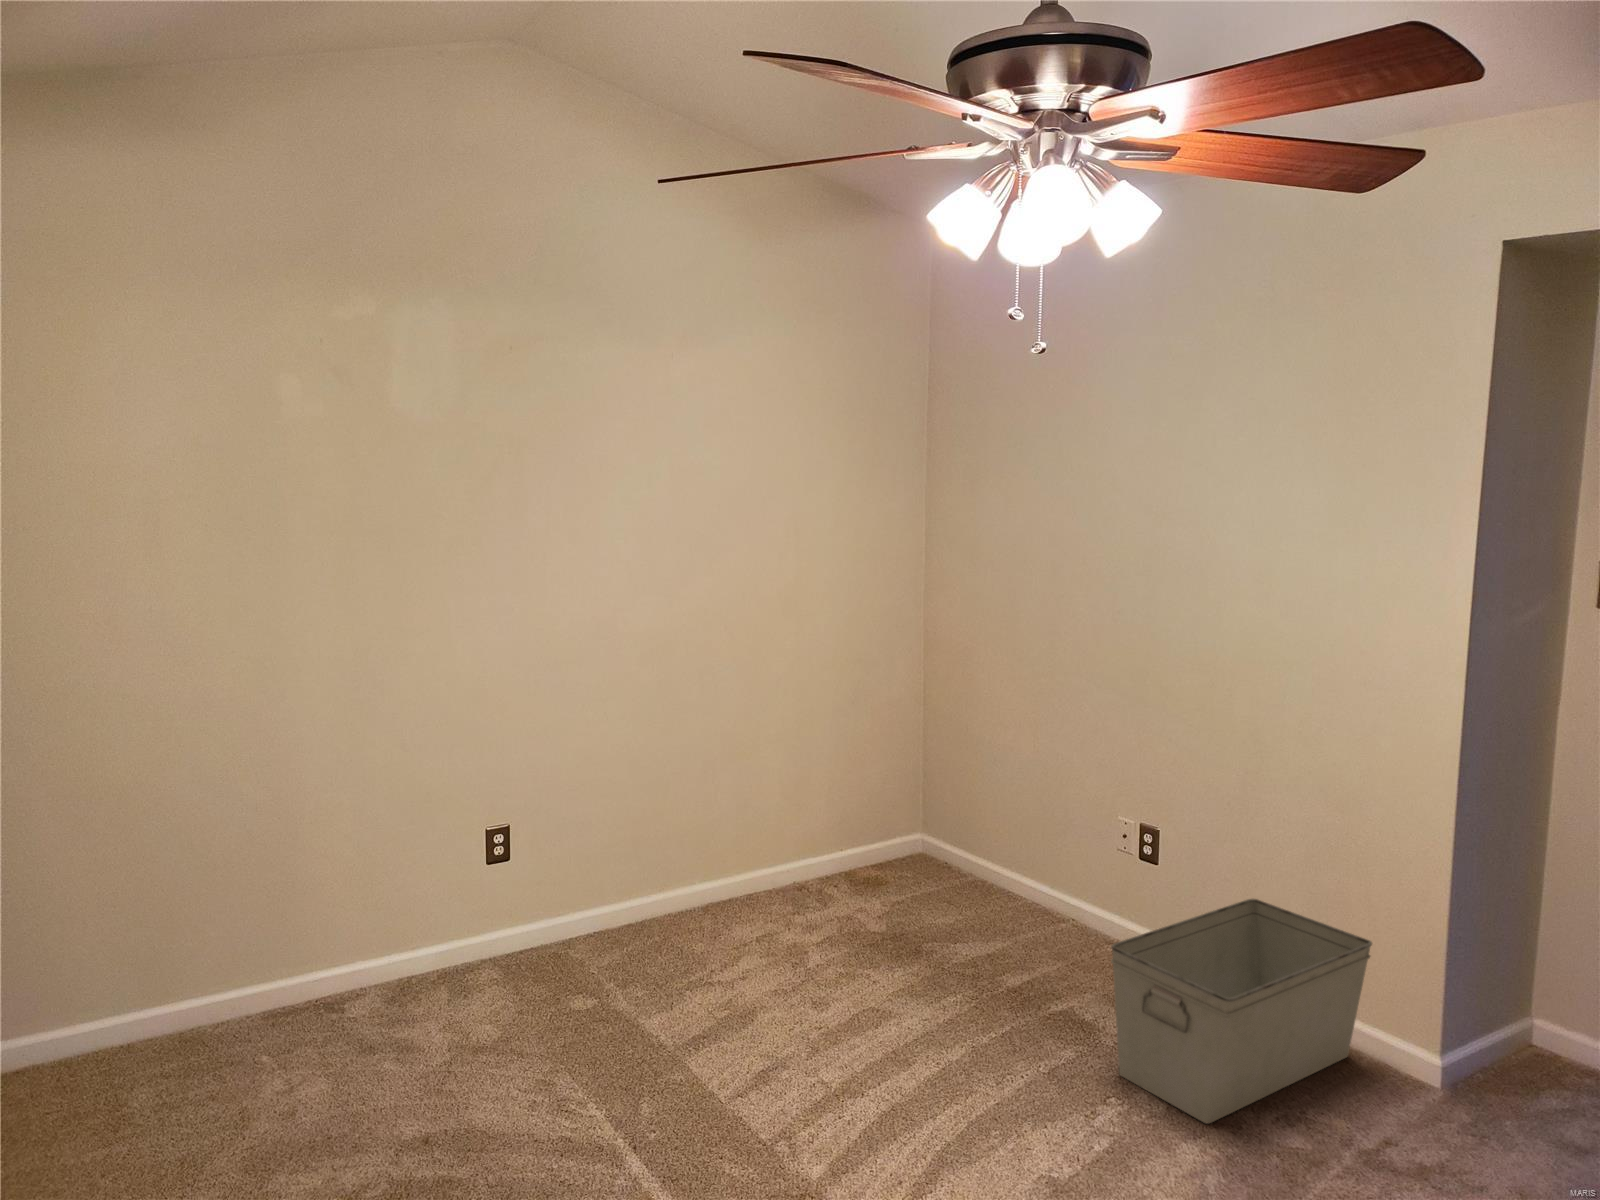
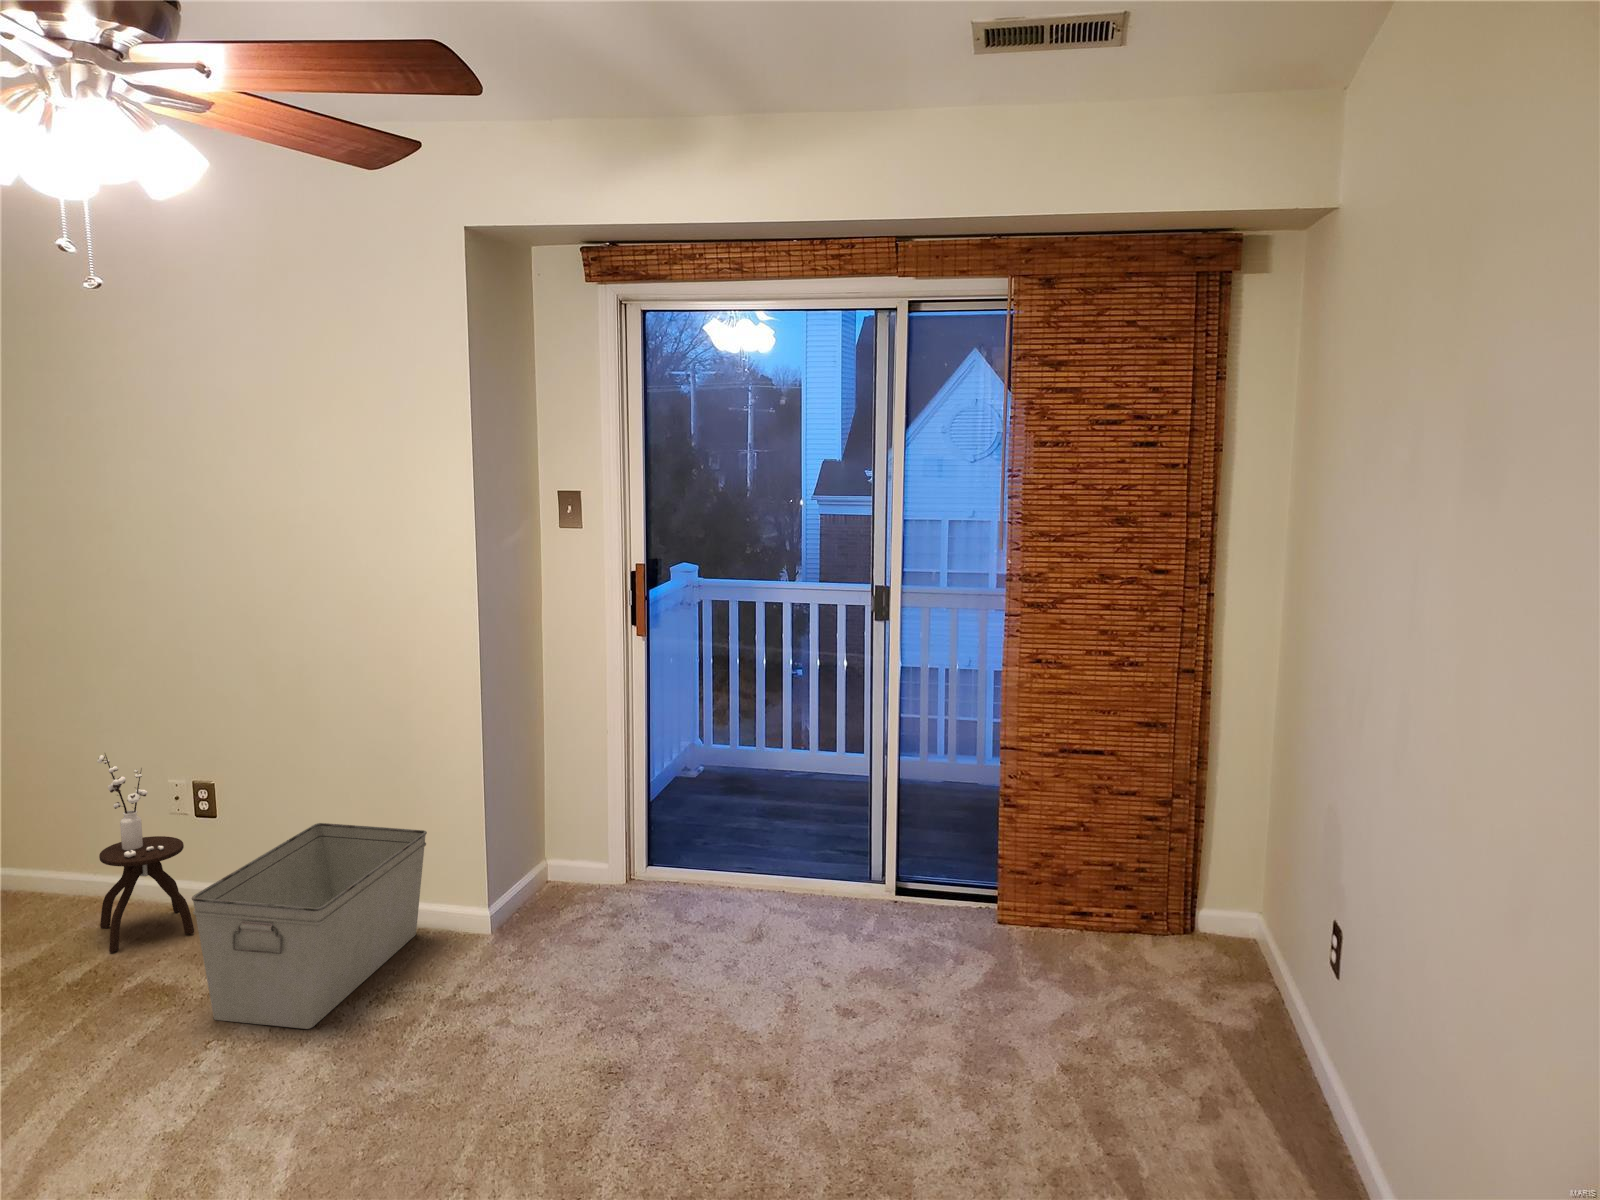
side table: none [1046,779,1123,975] -> present [97,755,194,953]

